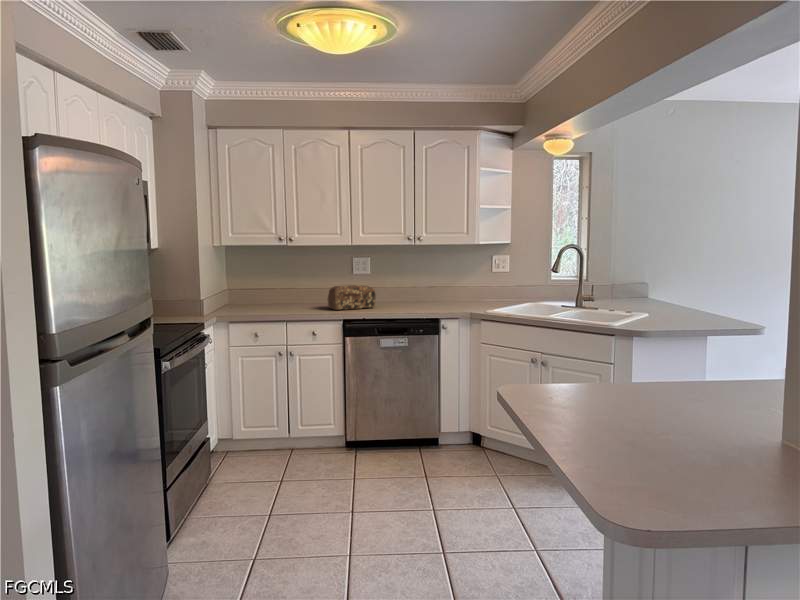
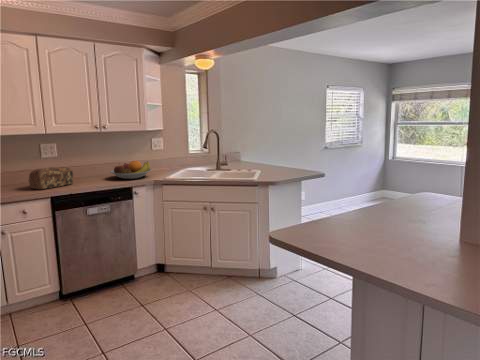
fruit bowl: none [422,284,476,308] -> present [110,161,151,179]

